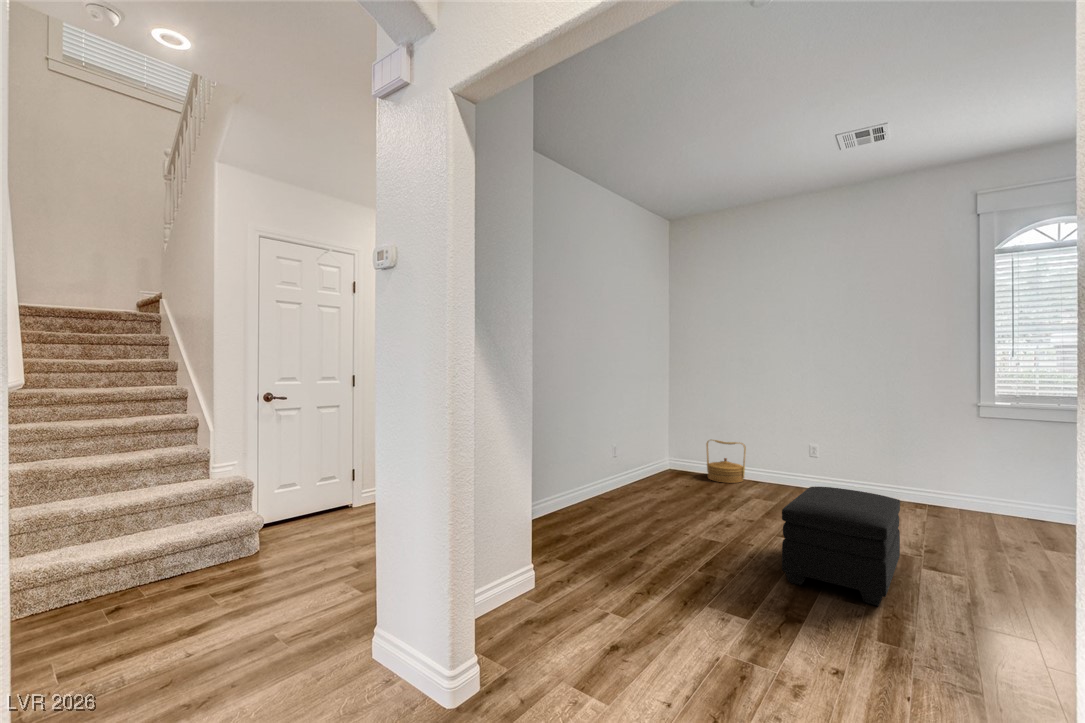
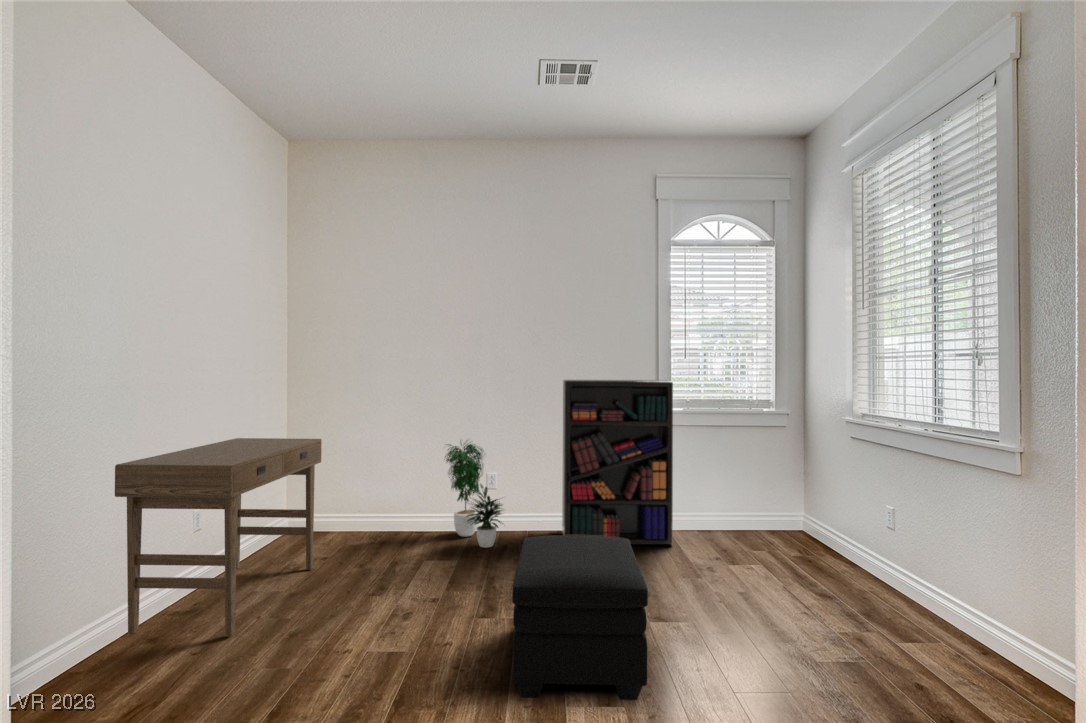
bookshelf: none [873,376,988,524] -> present [562,380,673,545]
desk: none [574,408,683,514] -> present [115,438,322,636]
potted plant: none [772,416,820,499] -> present [445,443,502,548]
woven basket: present [706,440,746,483] -> none [350,478,408,542]

